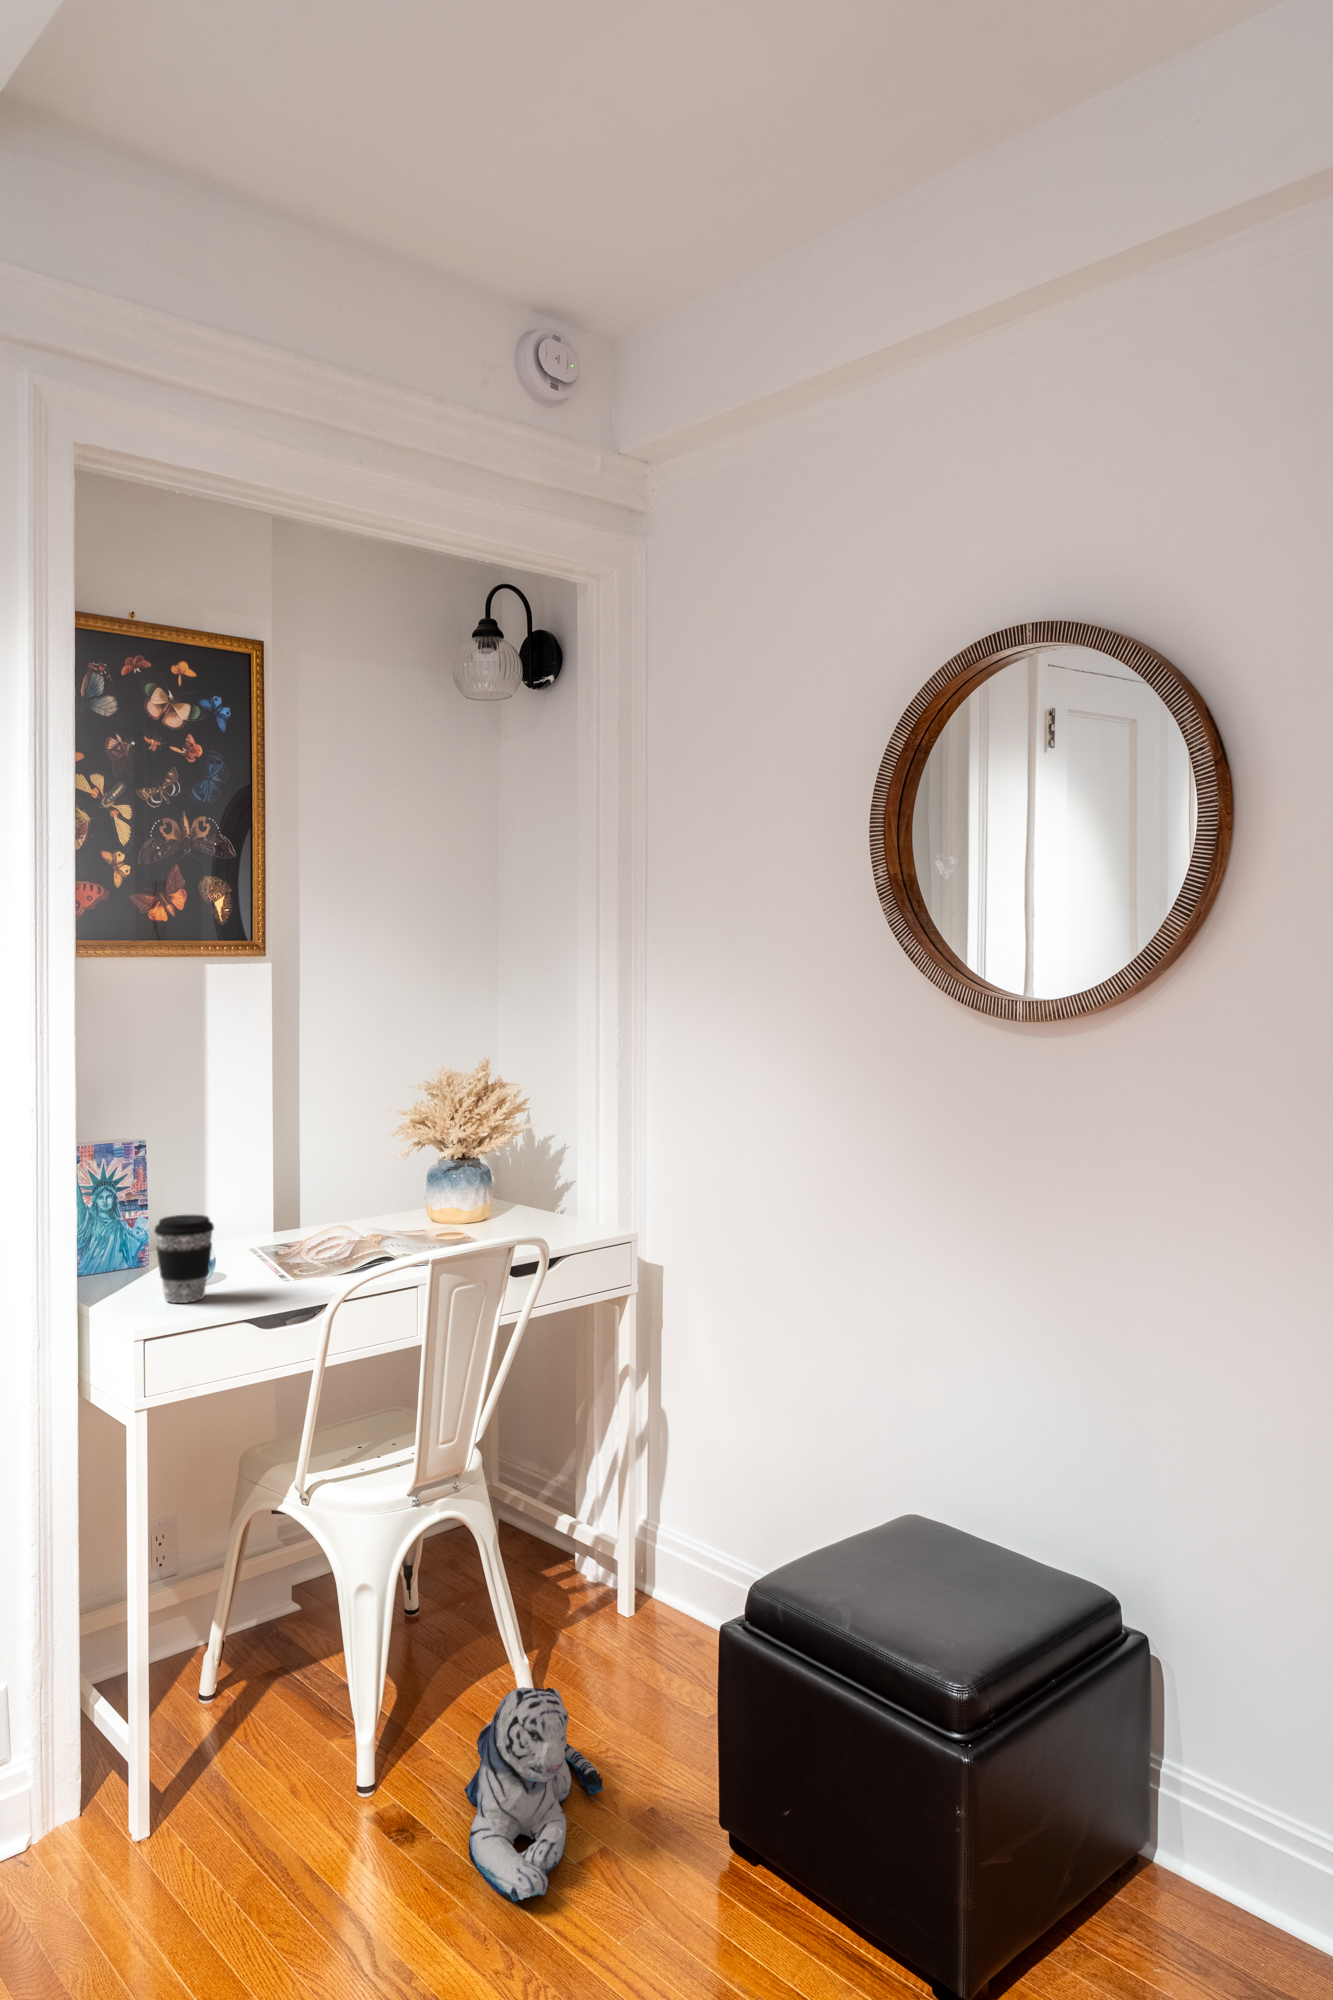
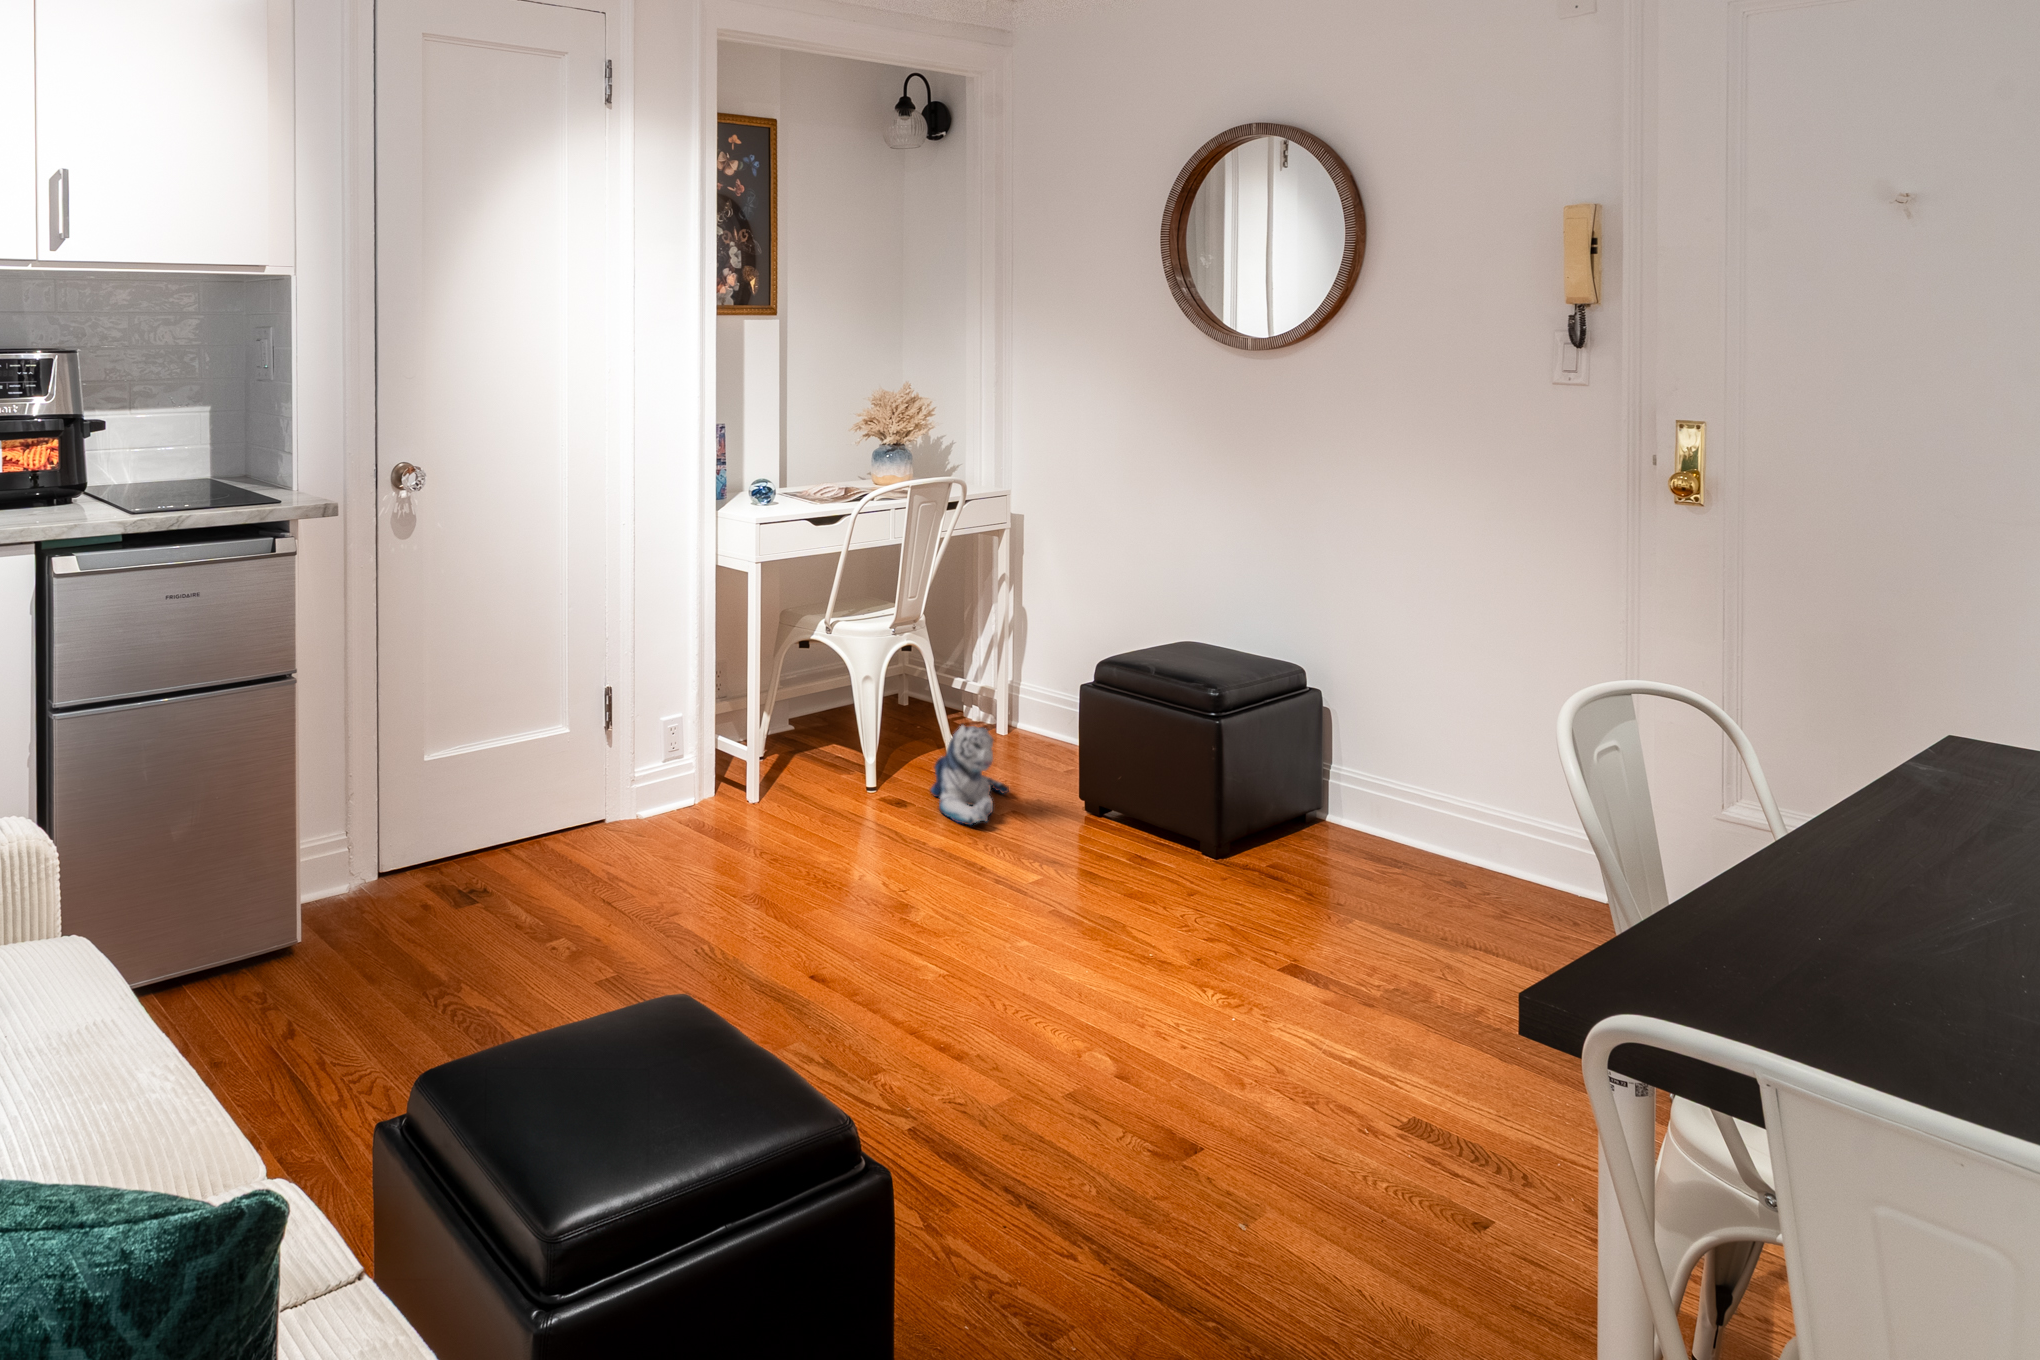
coffee cup: present [154,1215,214,1303] -> none [751,463,783,511]

